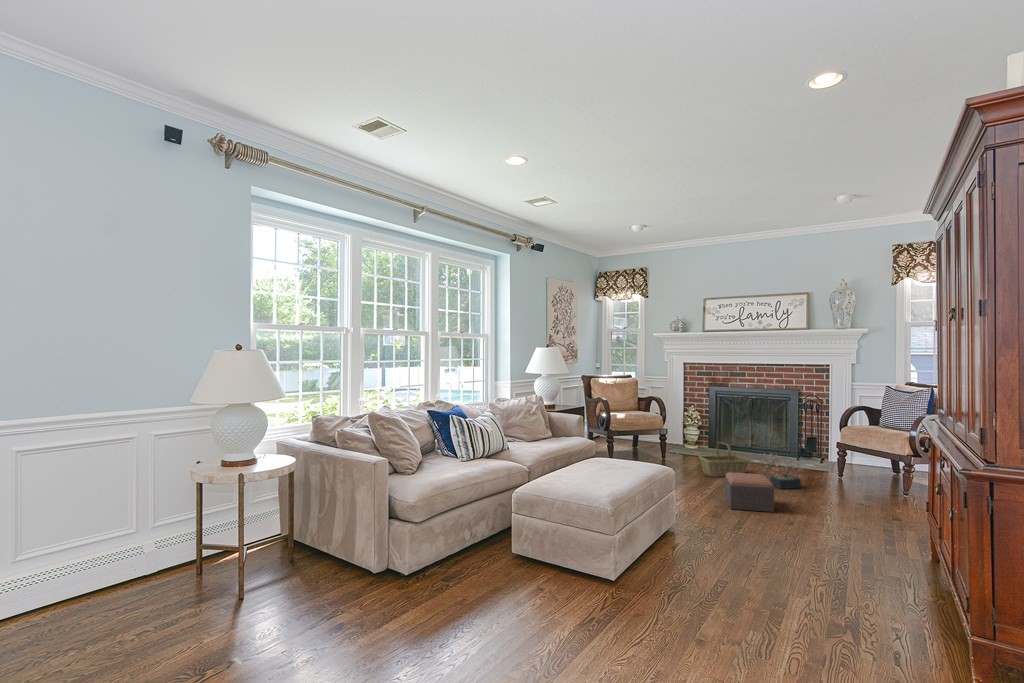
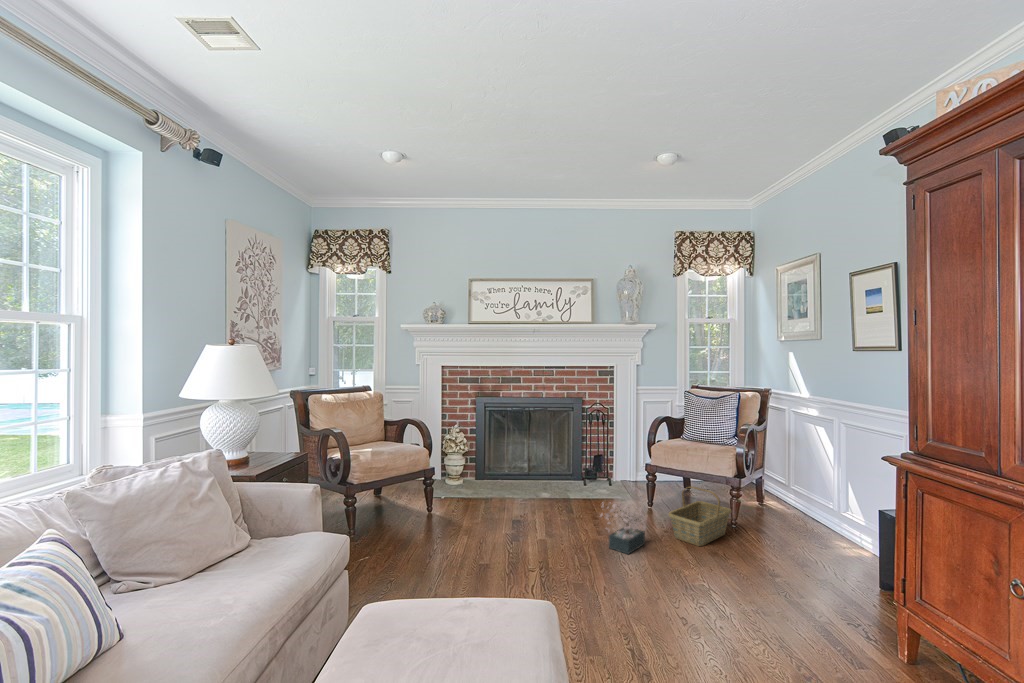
basket: present [699,442,749,477] -> present [669,486,732,546]
footstool: present [725,472,774,512] -> none [592,555,687,645]

